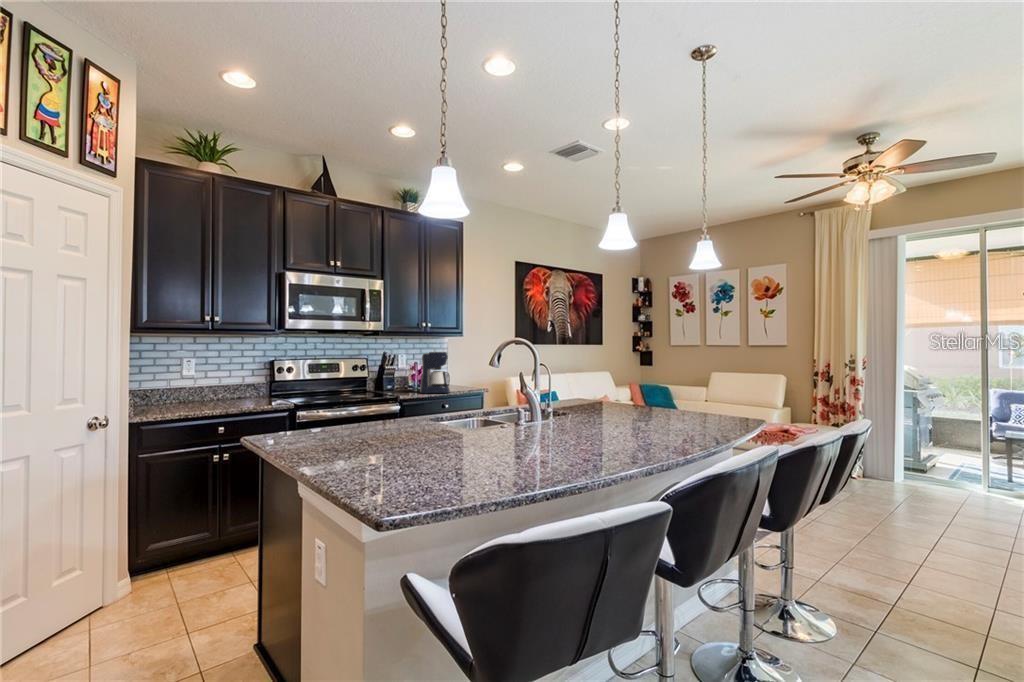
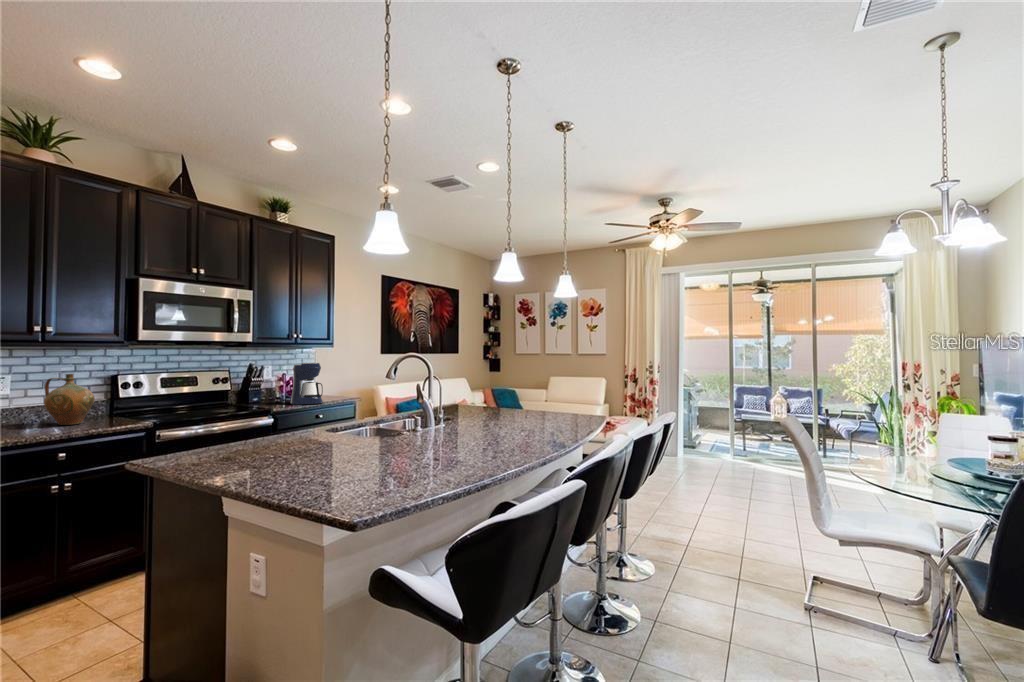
ceramic jug: none [216,358,253,403] -> present [44,374,95,425]

